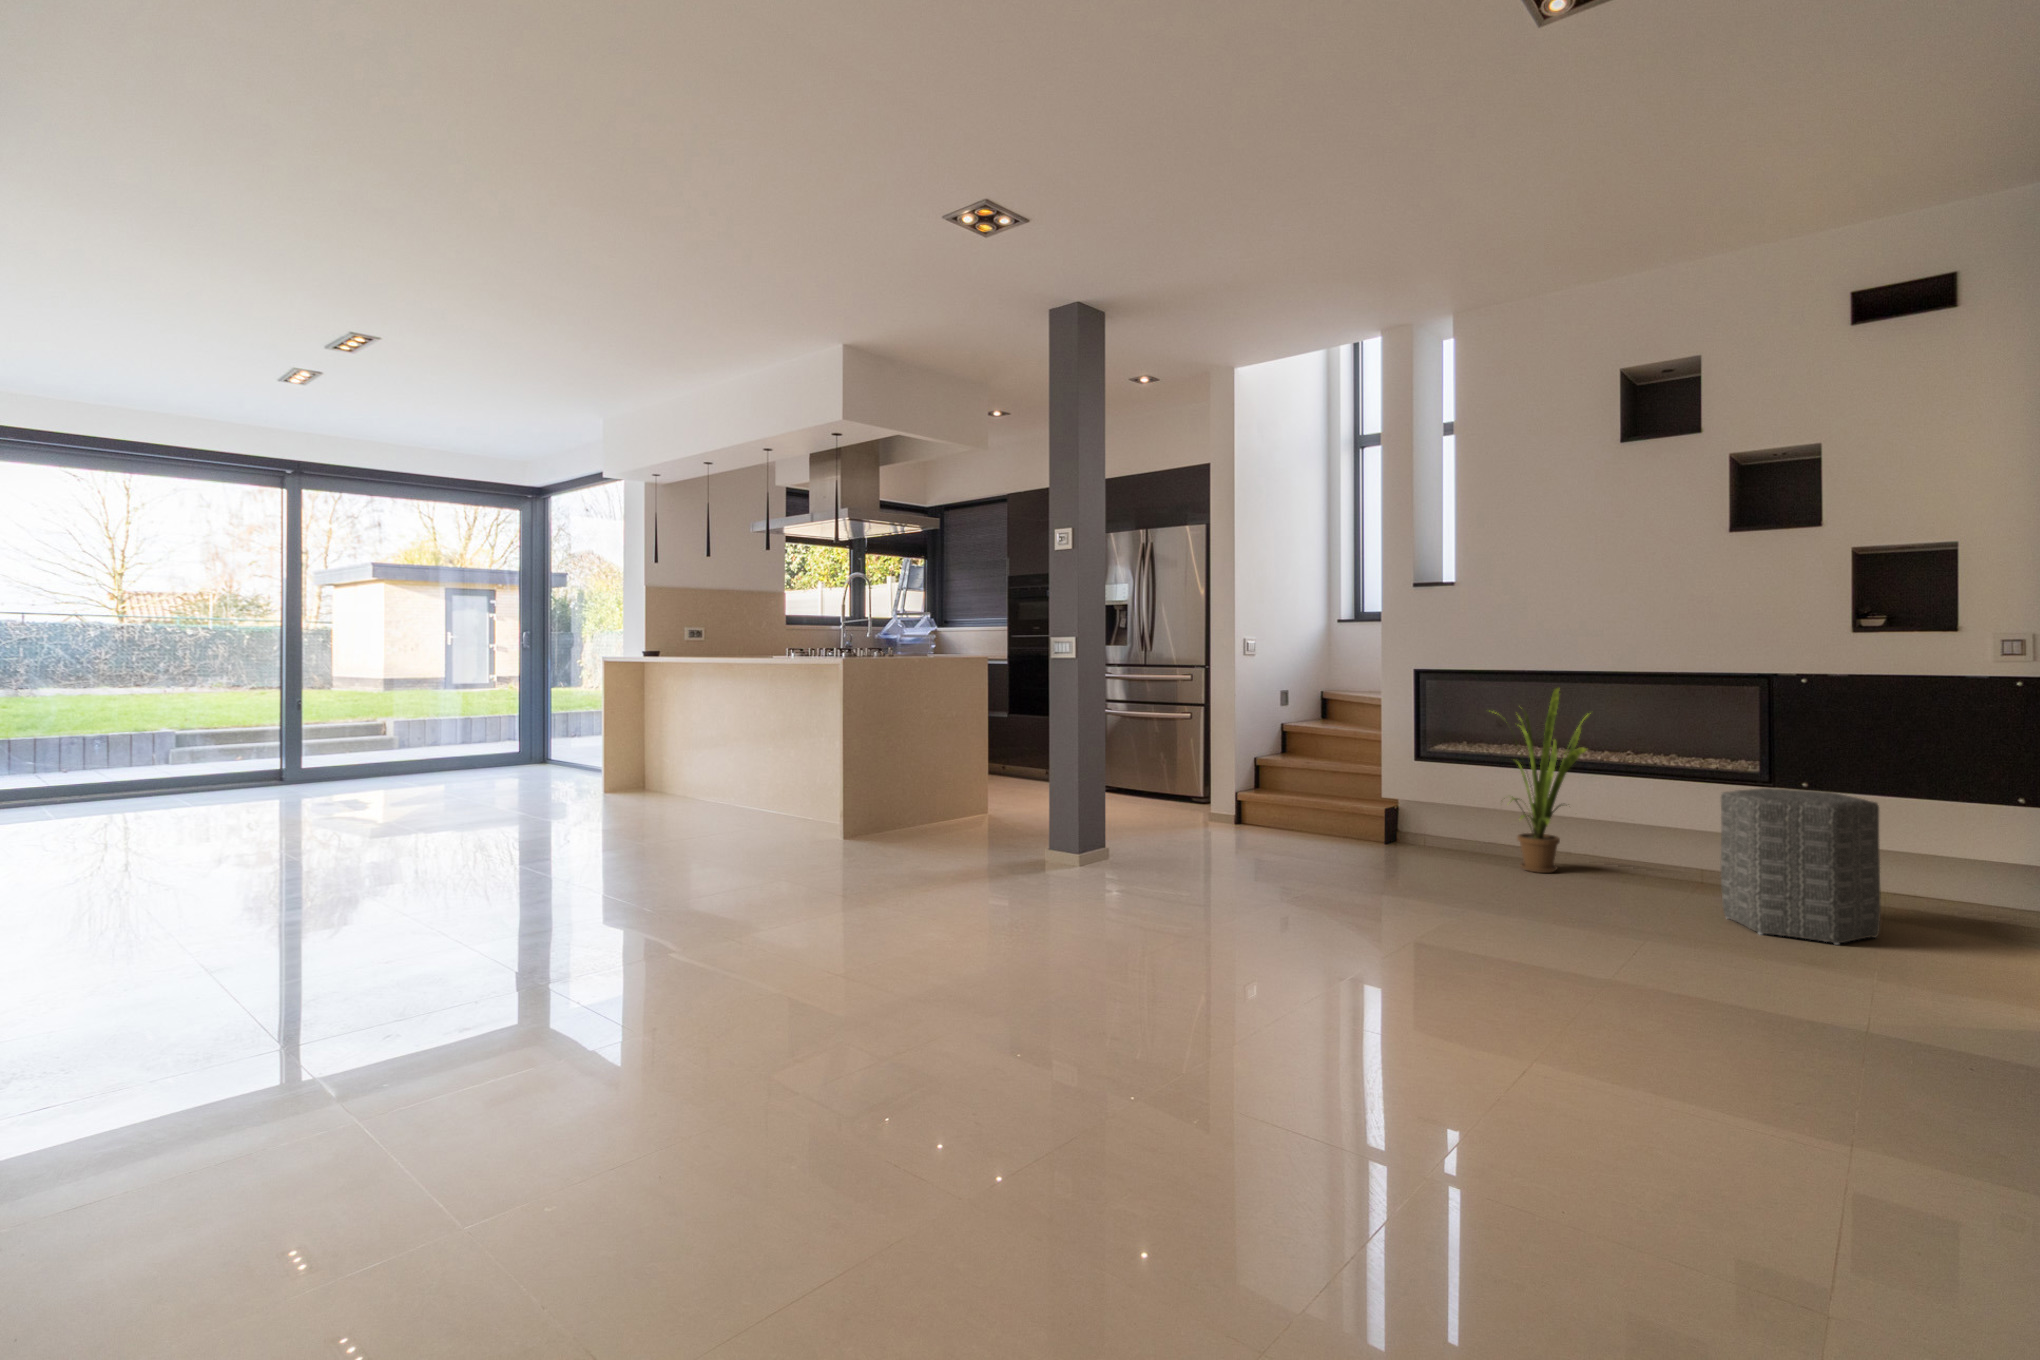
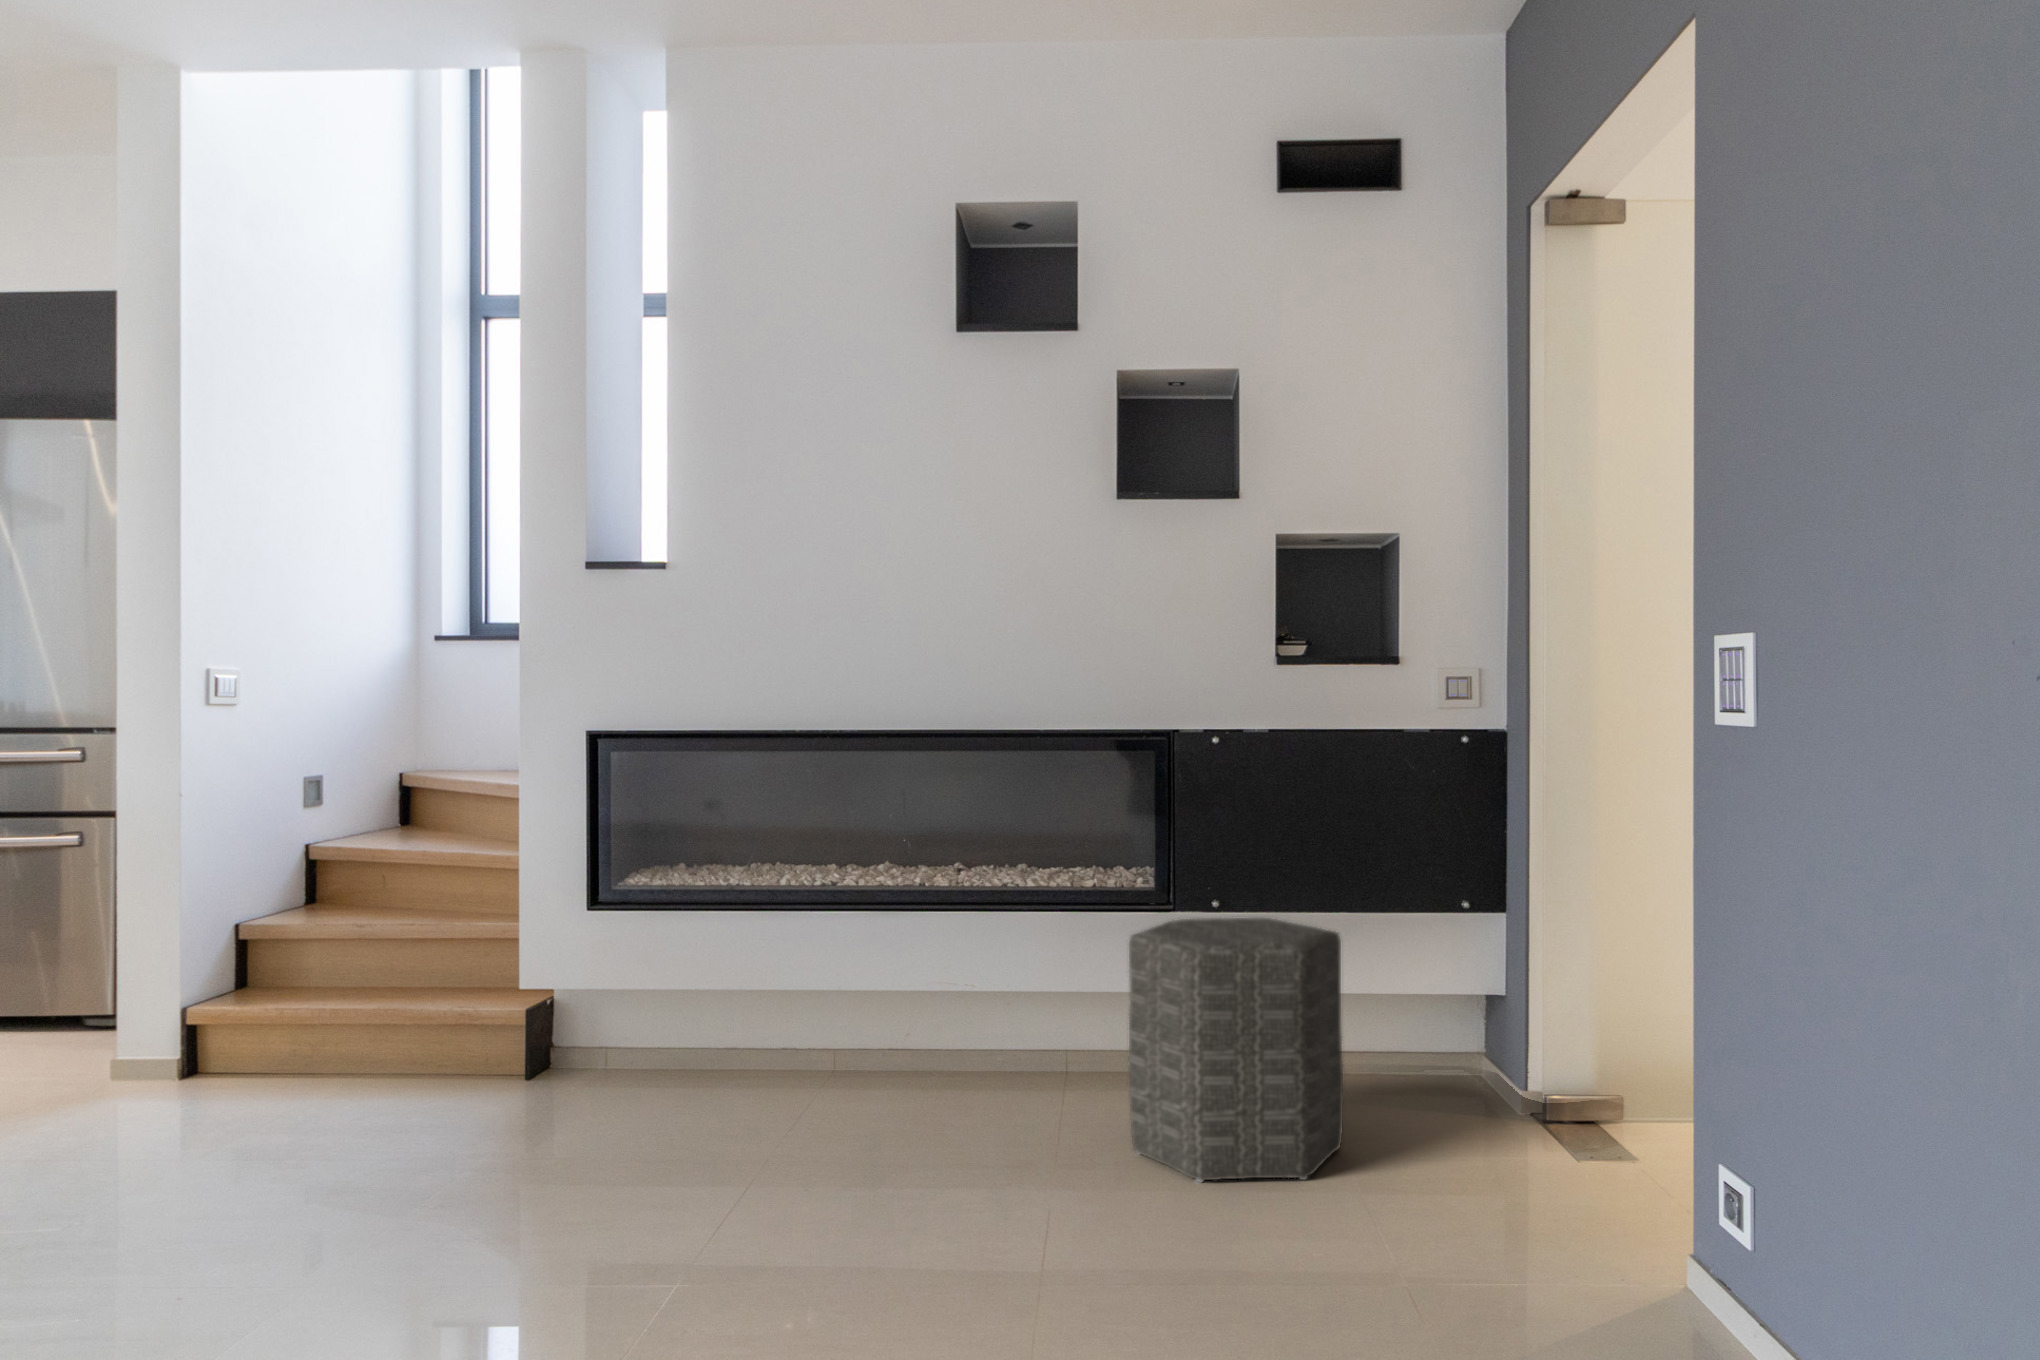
house plant: present [1506,688,1586,873] -> none [724,757,908,1105]

